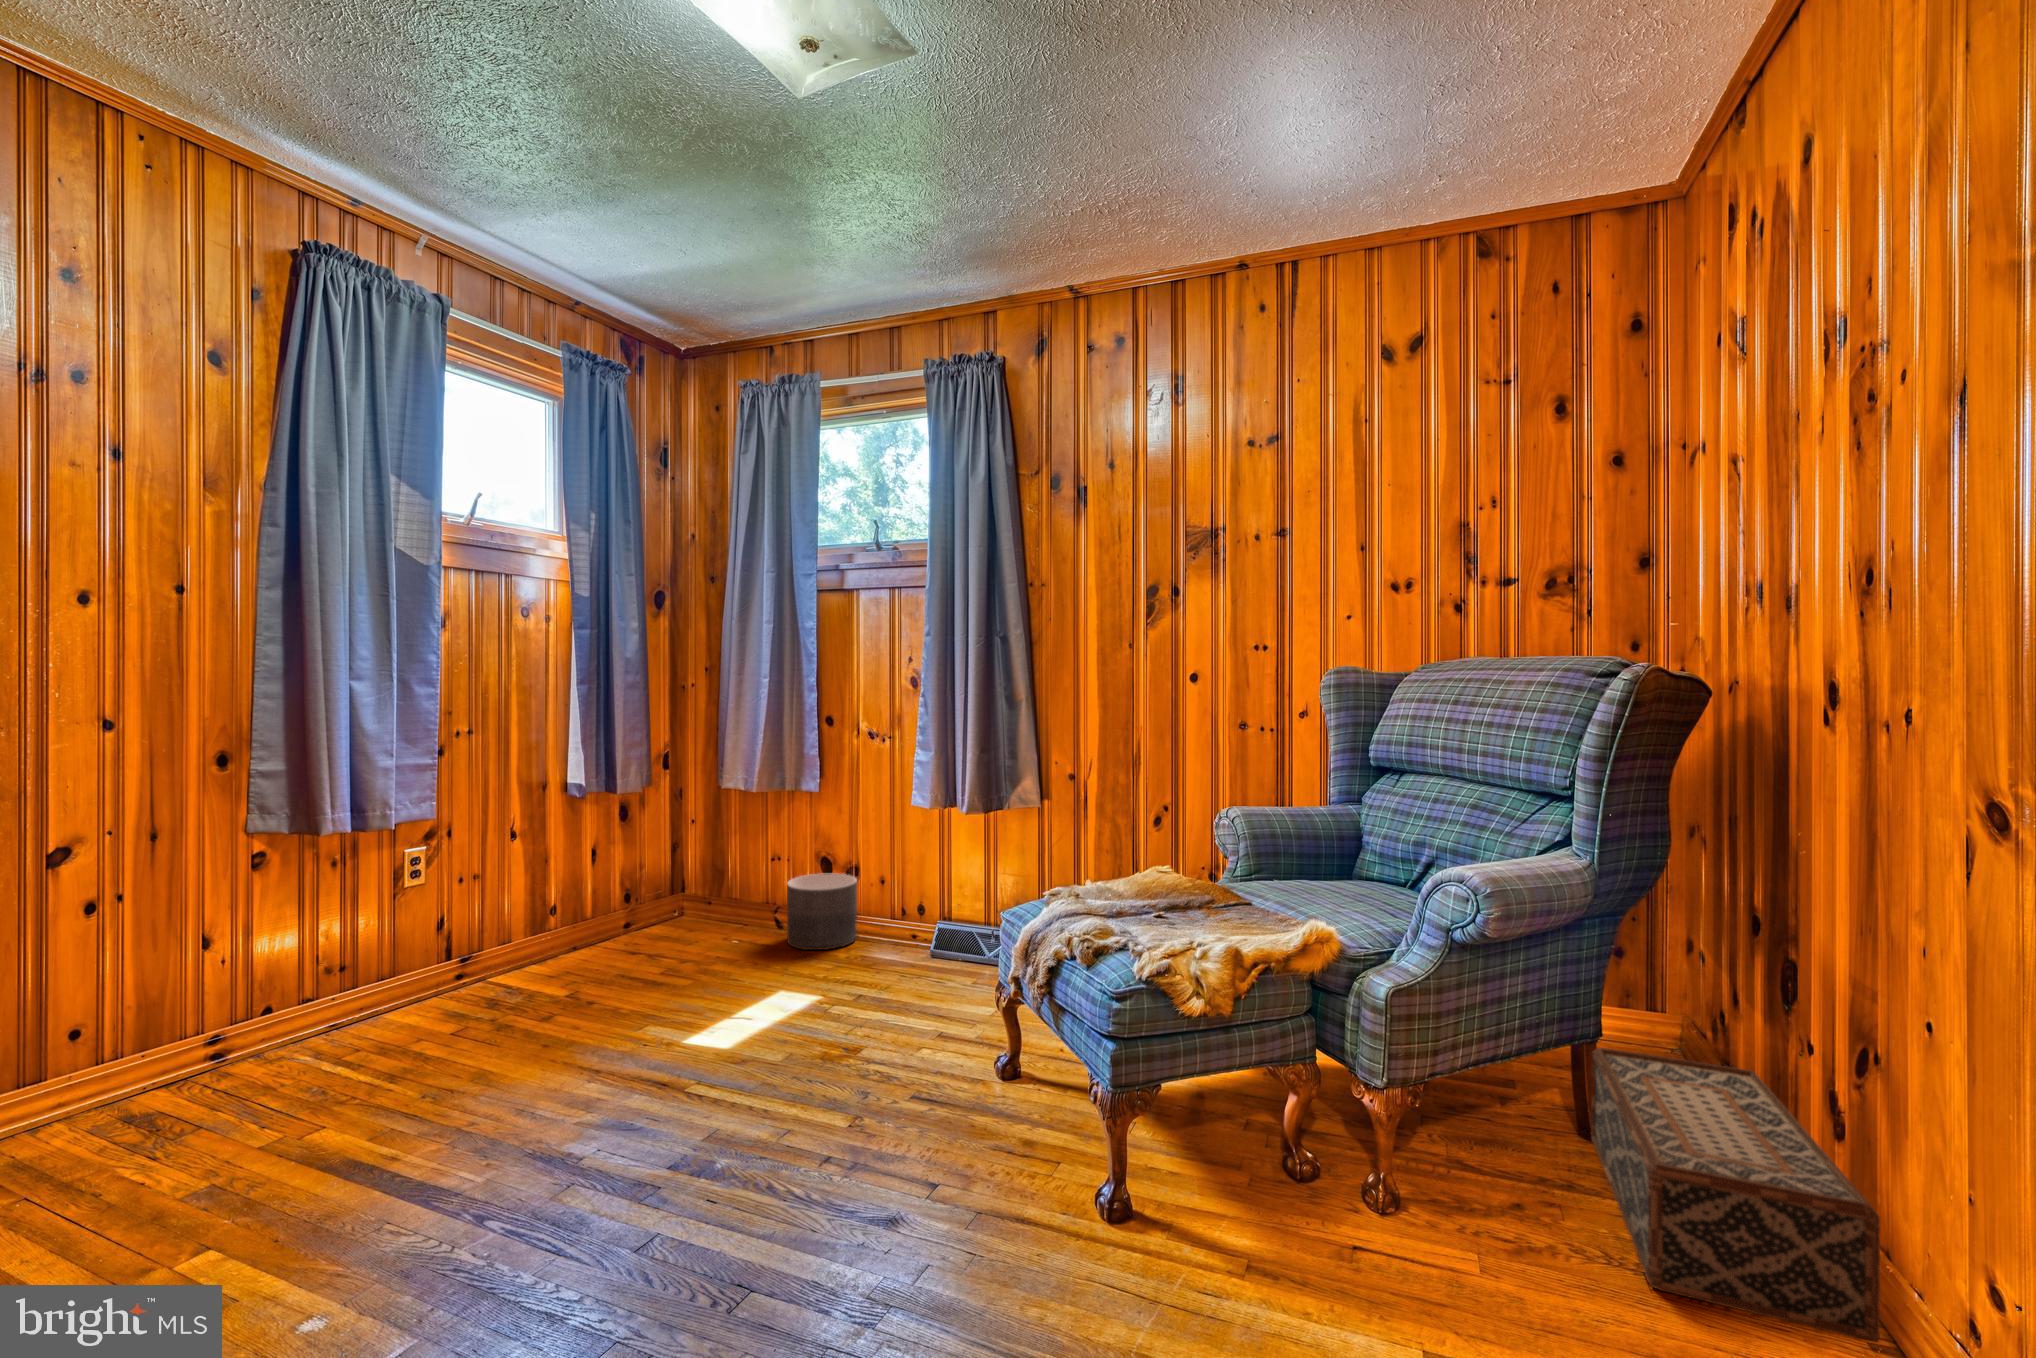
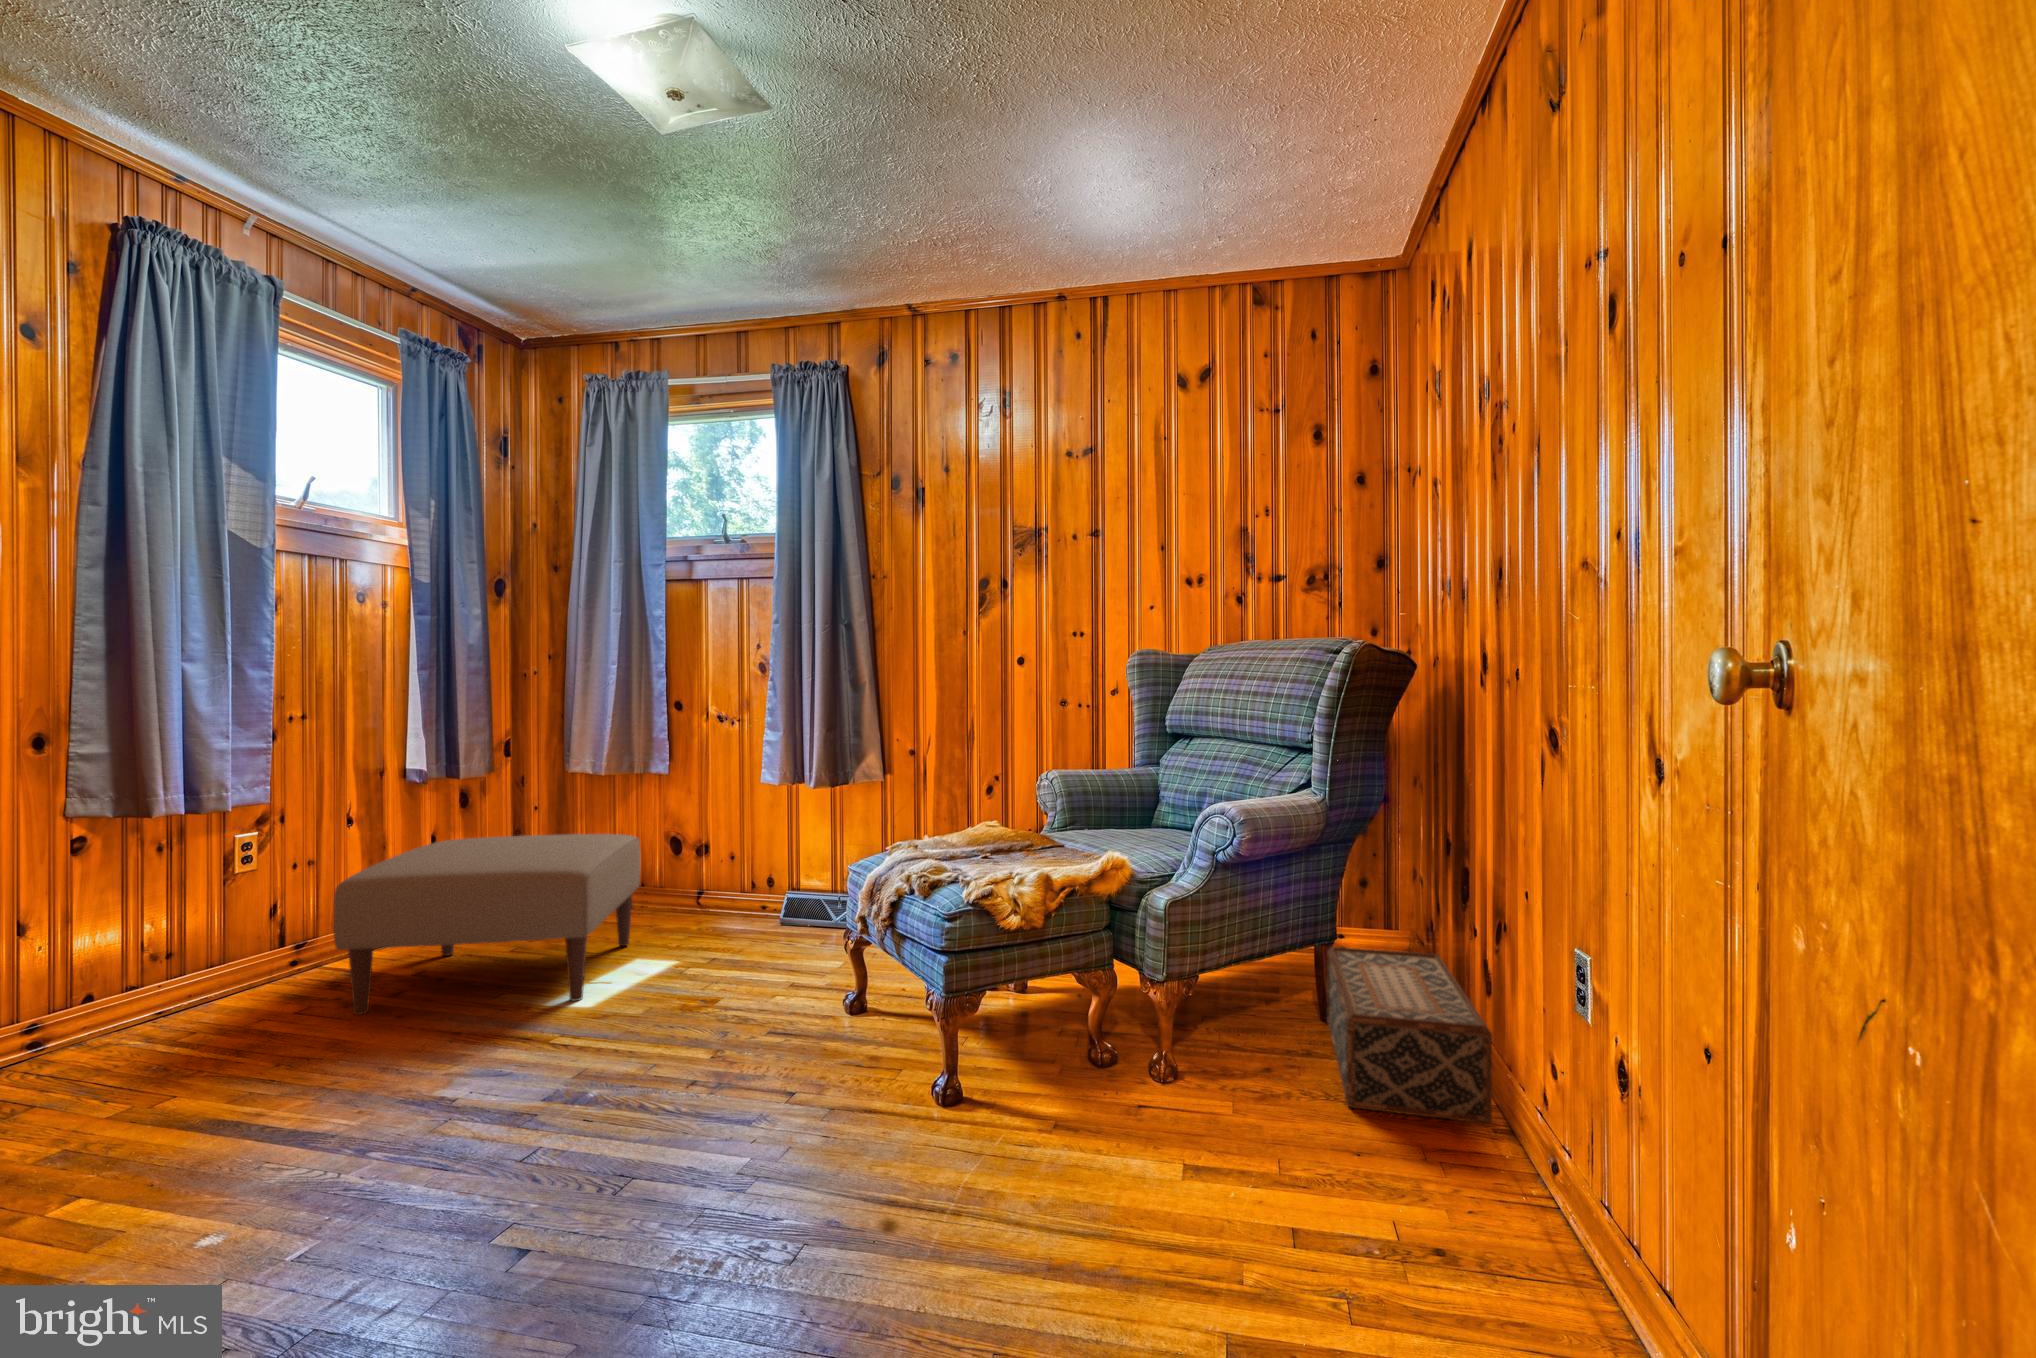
ottoman: none [485,855,785,1040] -> present [334,834,640,1015]
planter: present [787,873,857,950] -> none [641,854,711,925]

